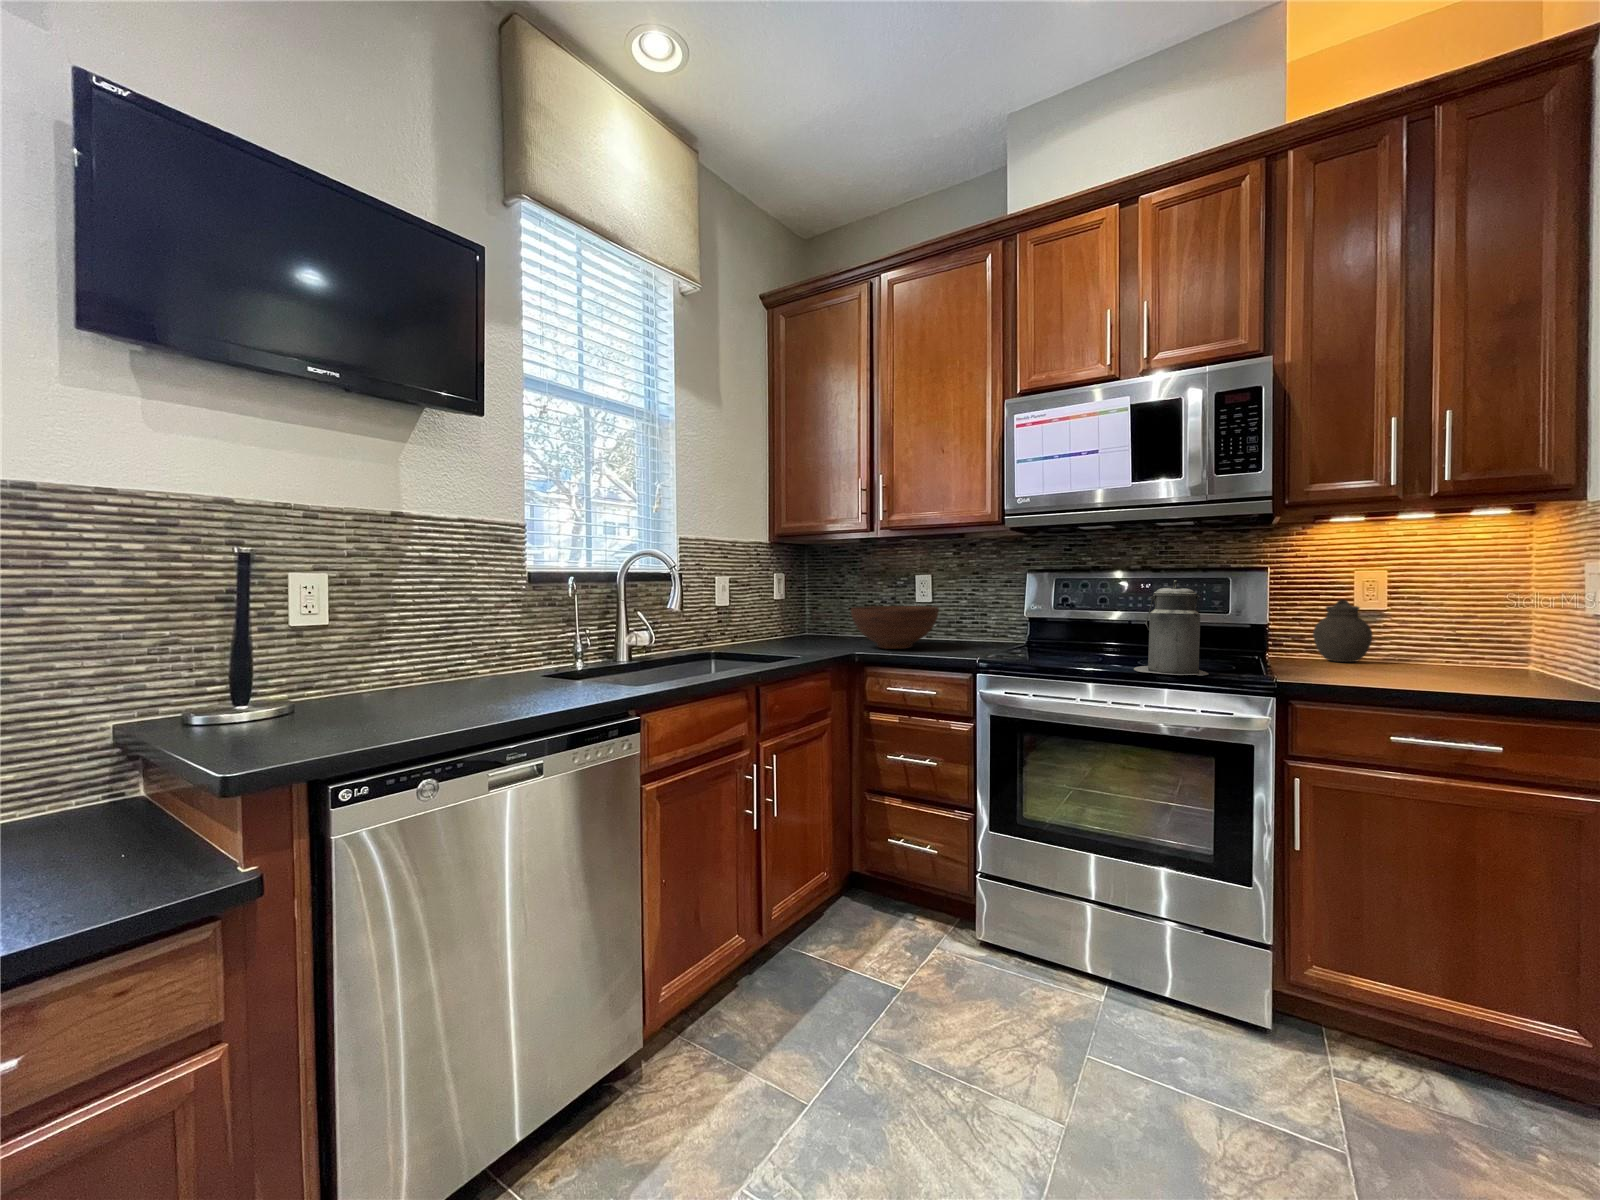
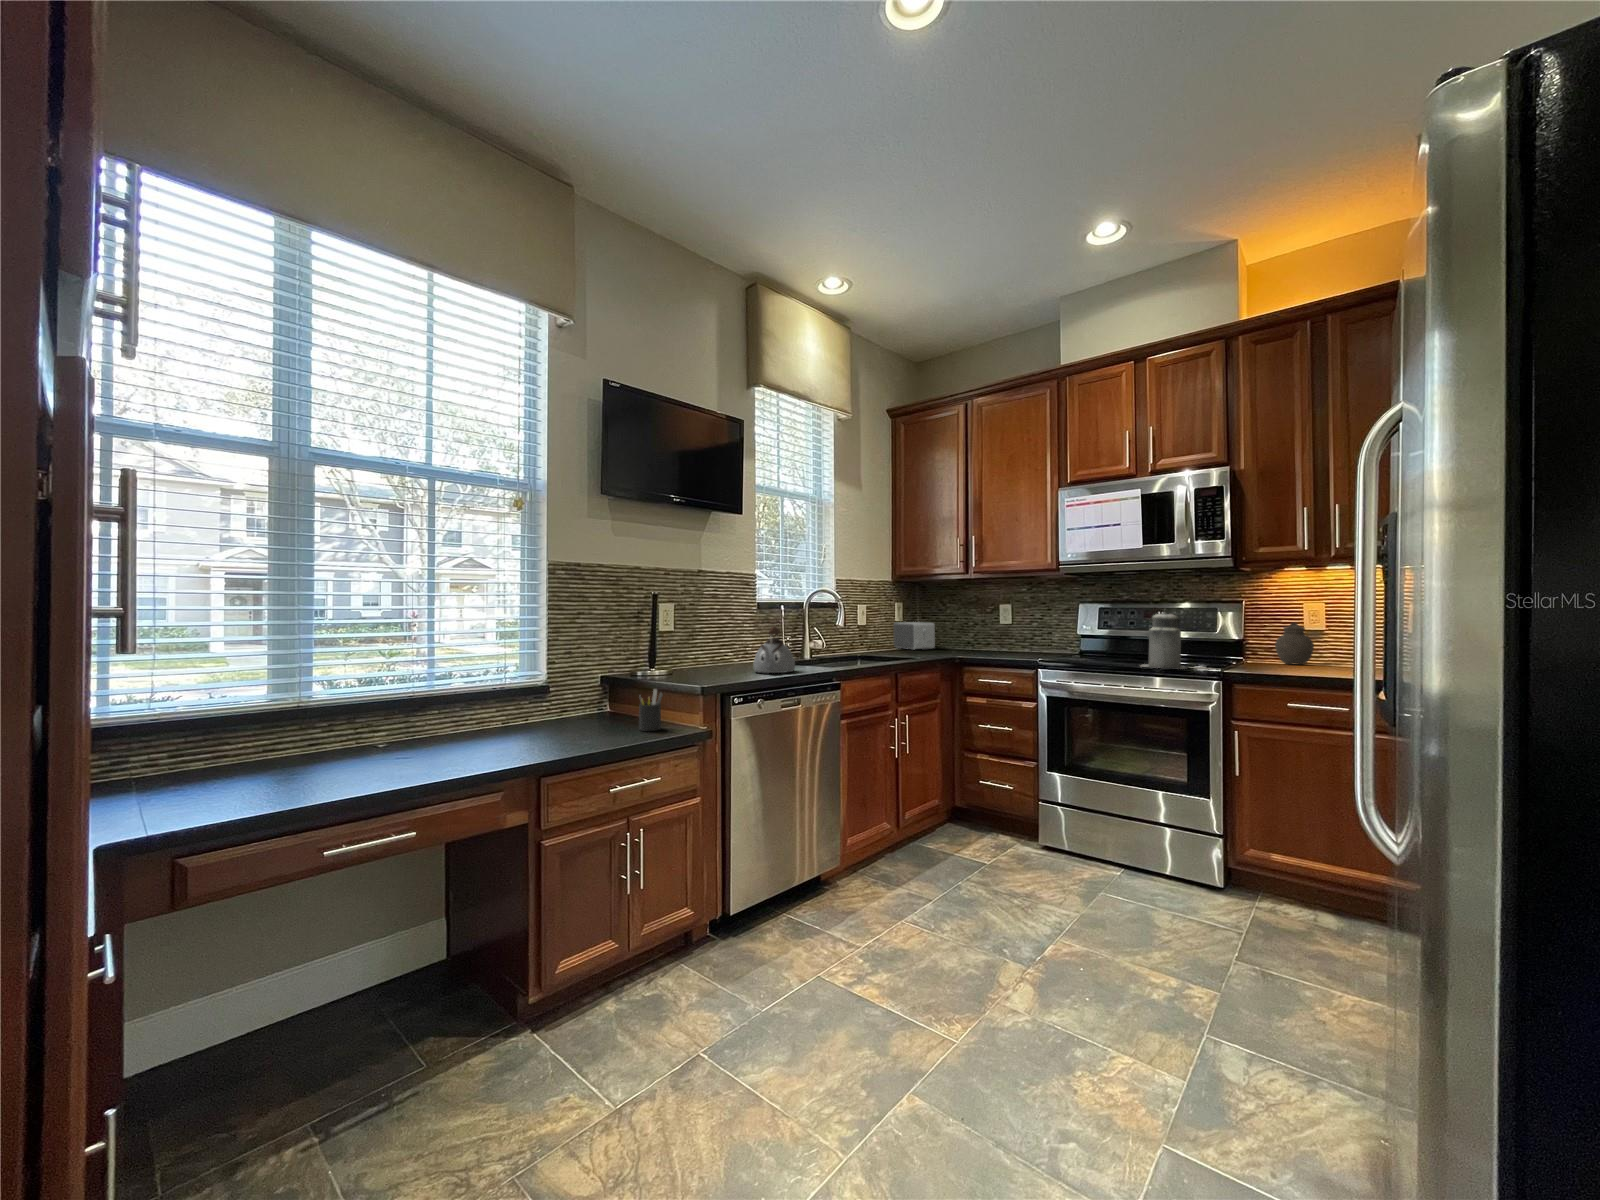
toaster: none [770,602,827,642] -> present [893,622,935,650]
fruit bowl: present [851,606,939,649] -> none [953,625,1015,654]
kettle: none [480,613,563,702] -> present [753,626,795,673]
pen holder: none [65,779,149,884] -> present [639,689,663,731]

